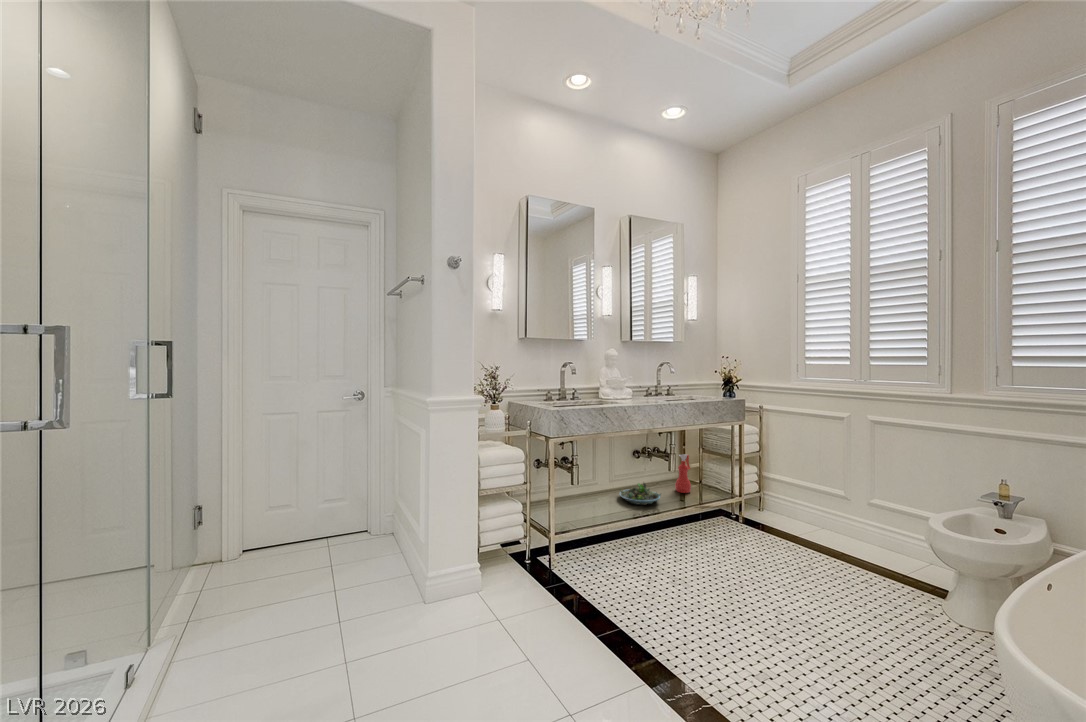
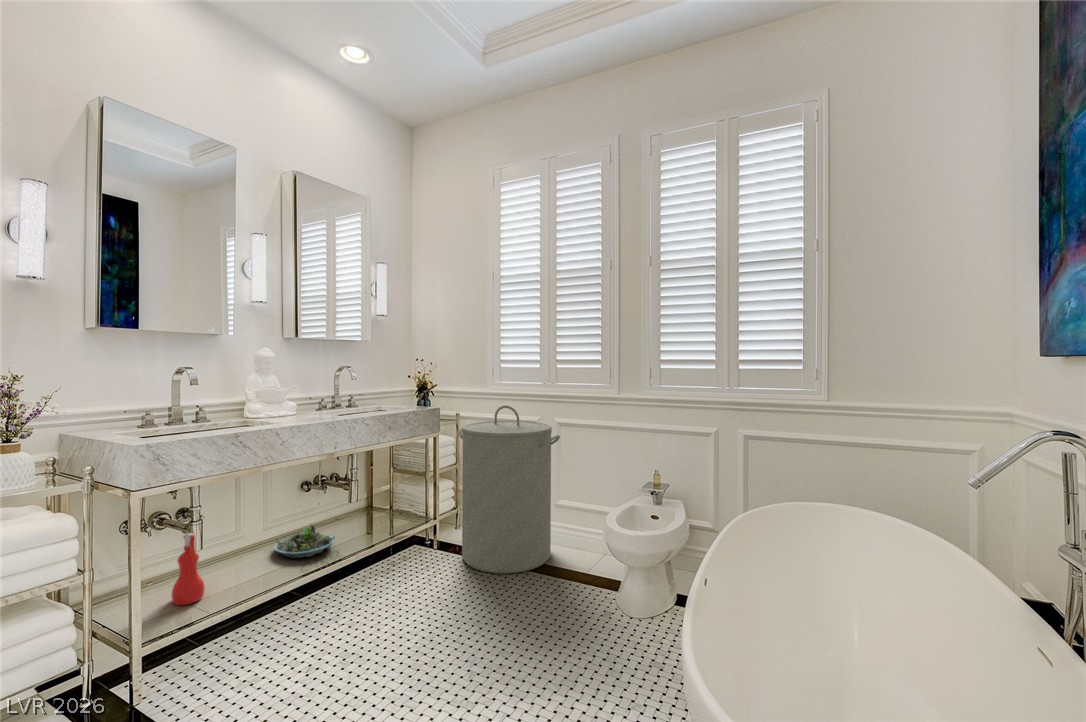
laundry hamper: none [764,401,873,556] -> present [459,405,560,574]
spray bottle: present [675,454,691,493] -> present [171,533,205,605]

